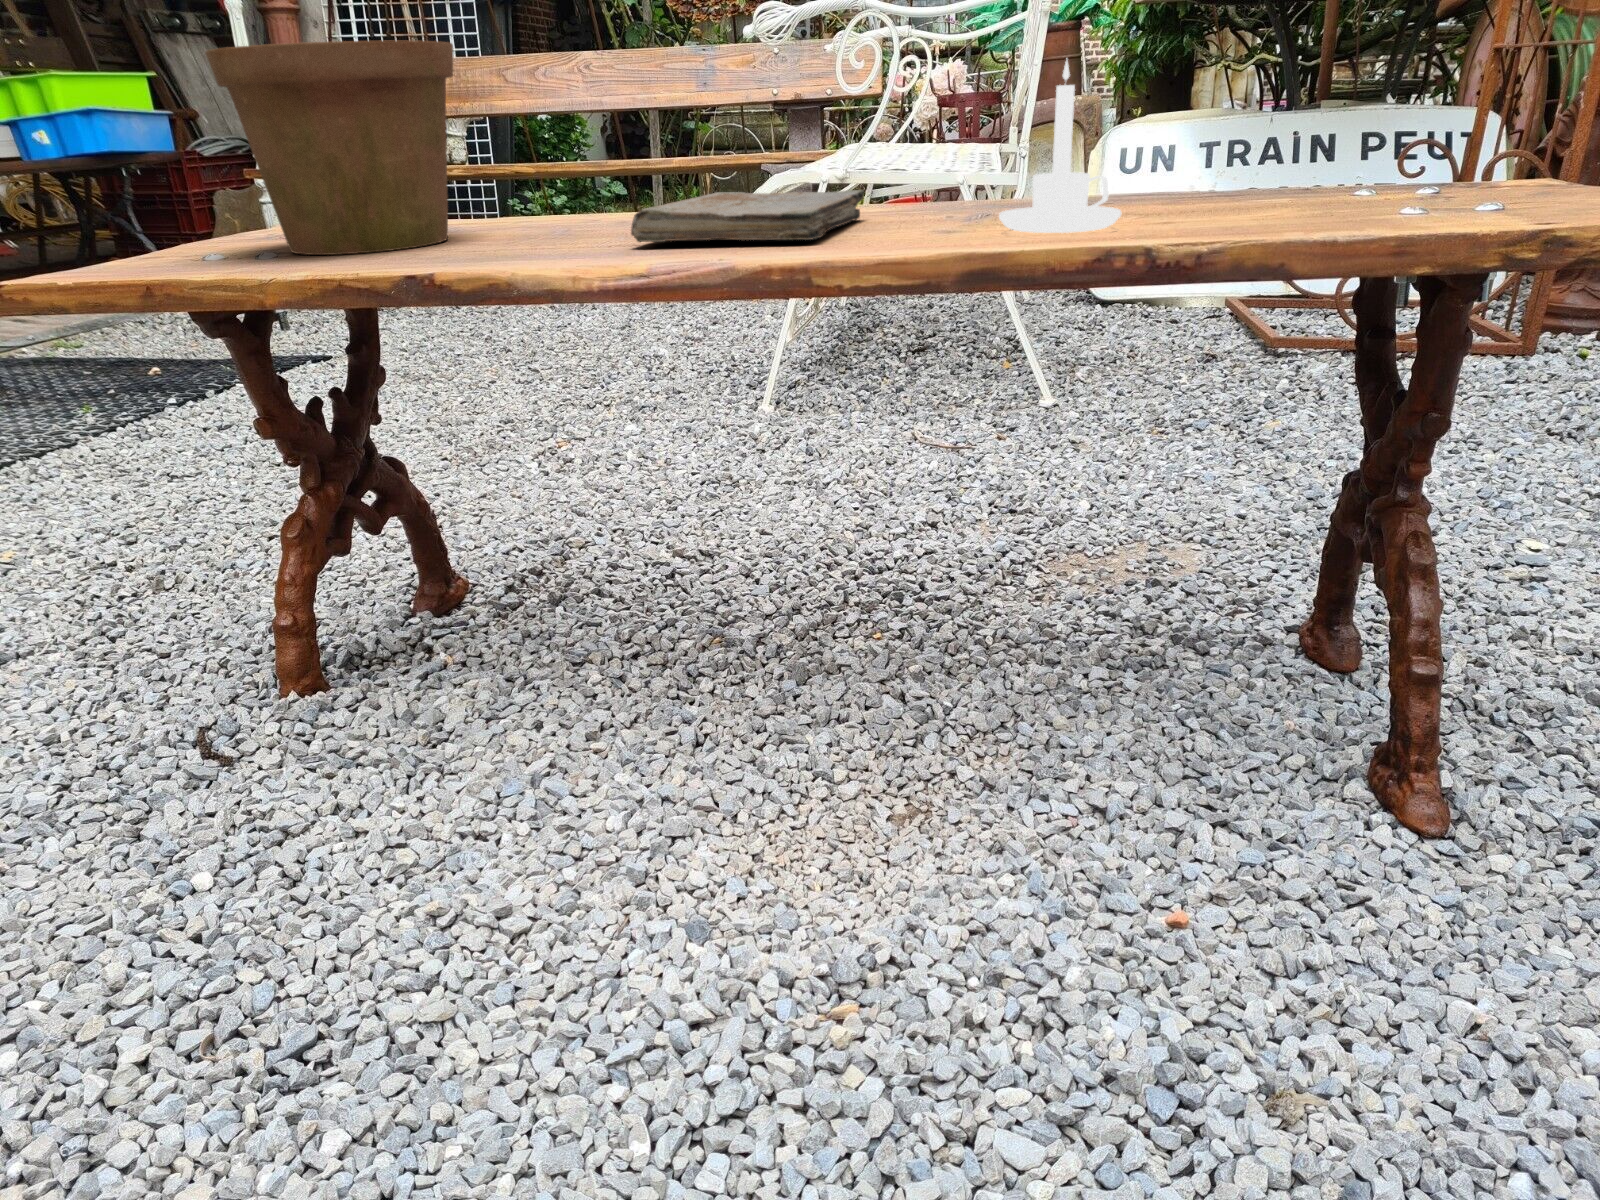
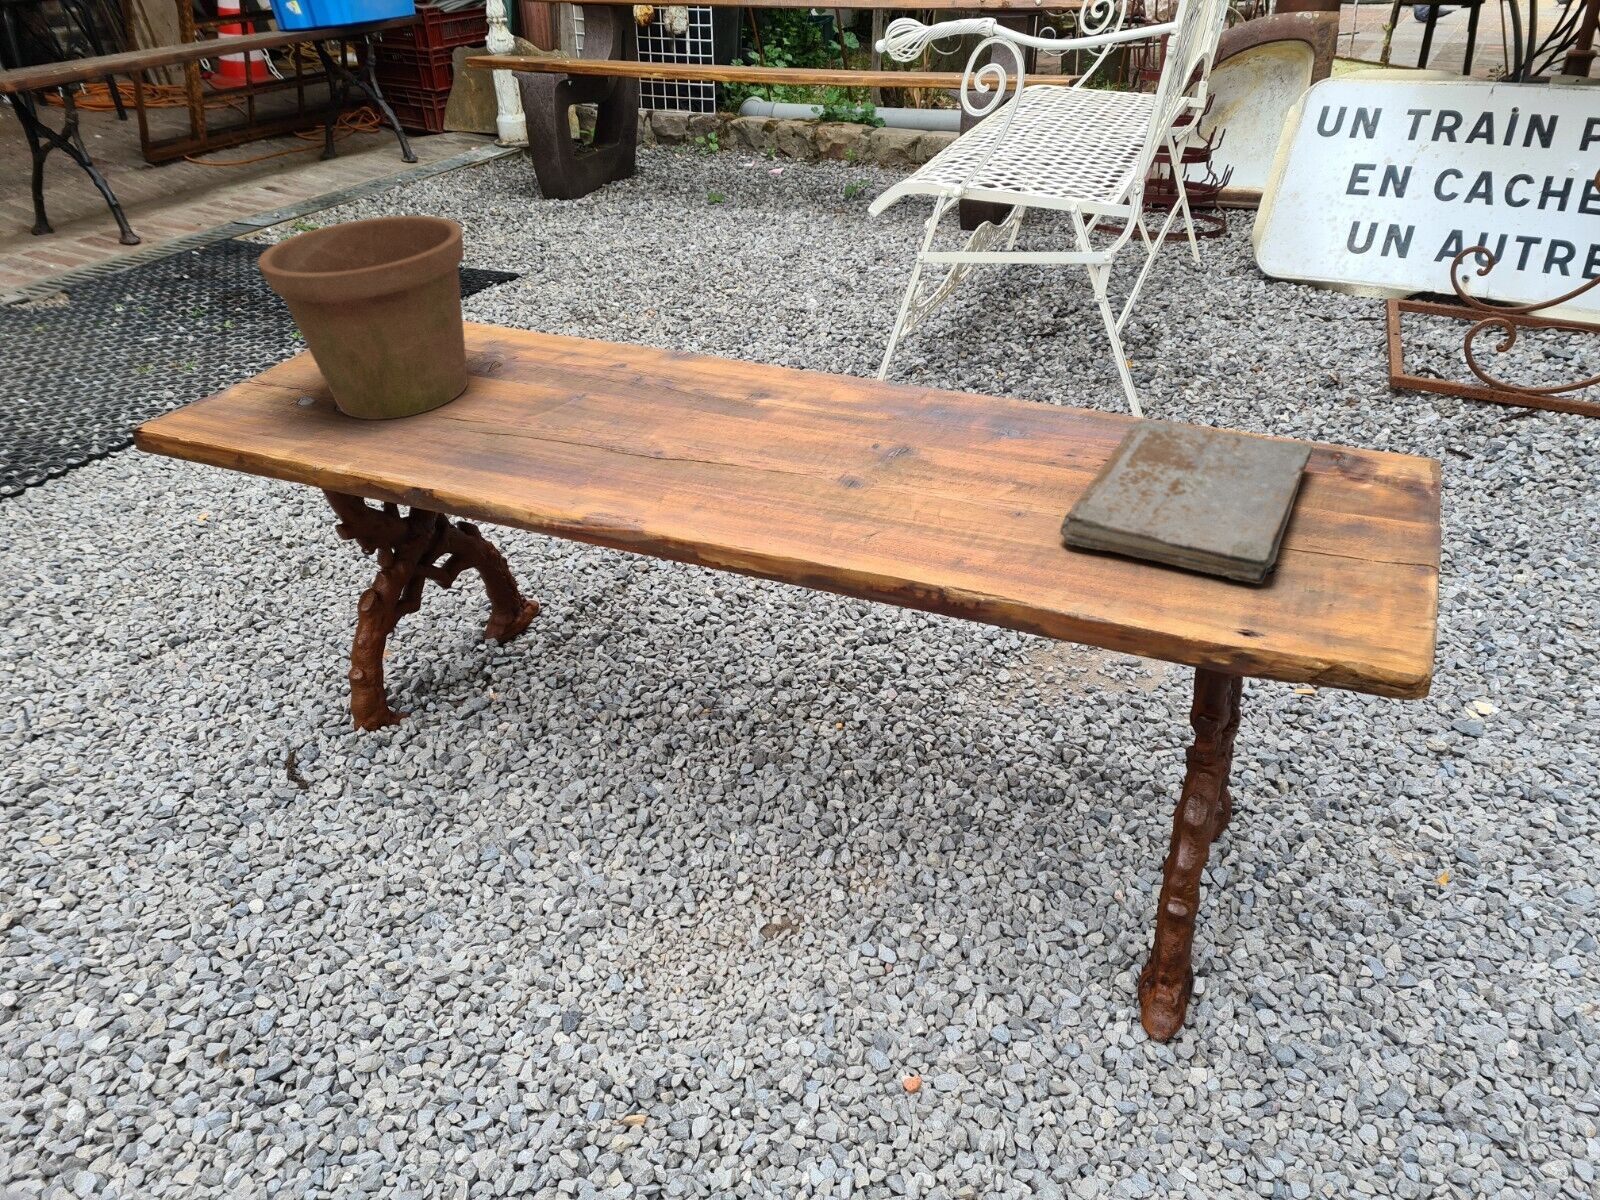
candle holder: present [999,60,1121,233] -> none [856,369,965,522]
book: present [631,190,864,242] -> present [1060,419,1313,584]

